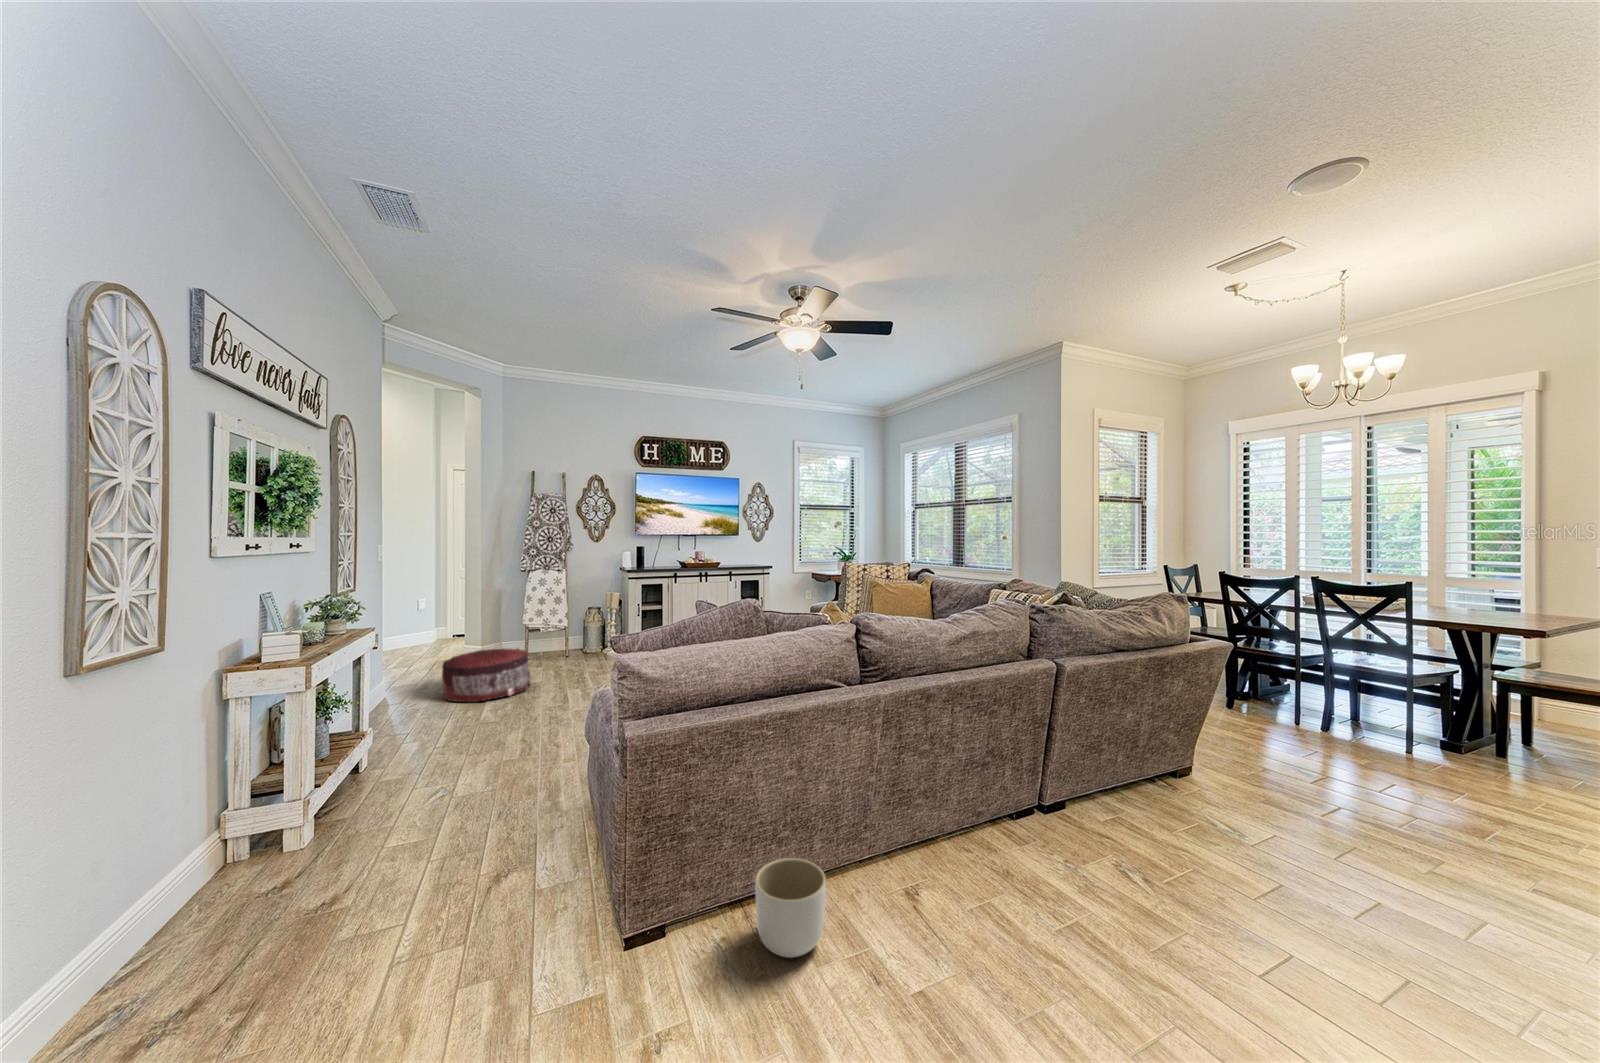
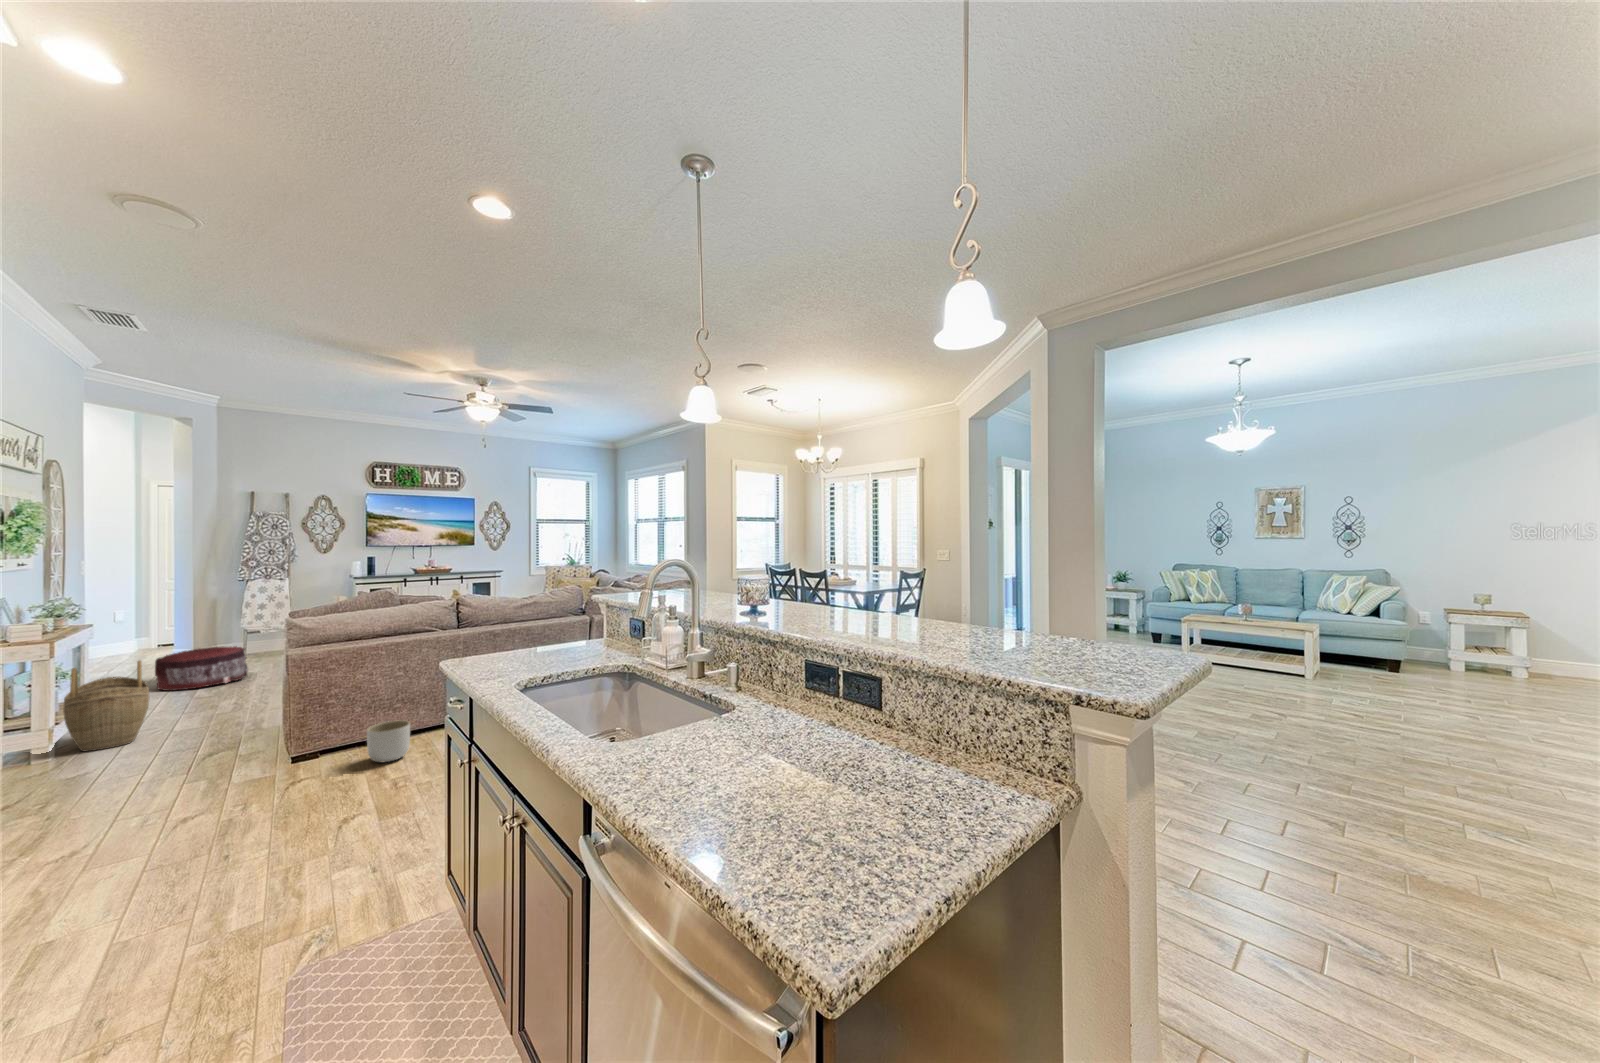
woven basket: none [330,687,430,821] -> present [63,661,149,752]

